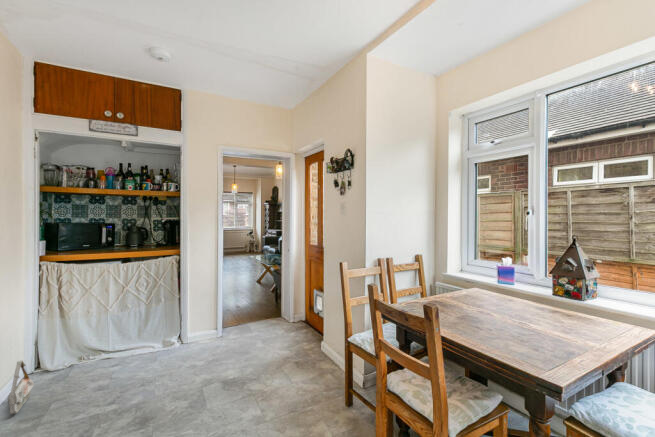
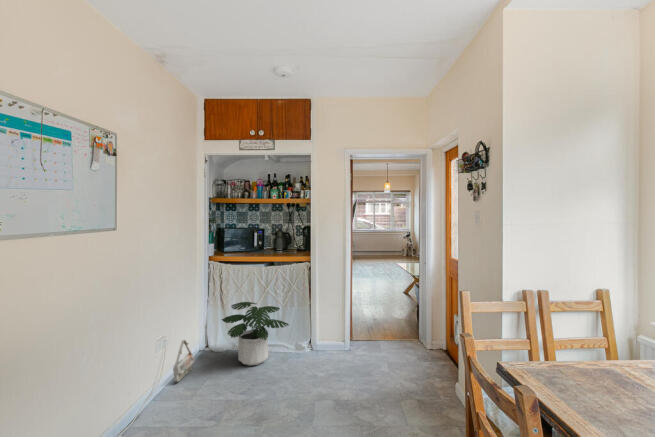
potted plant: none [69,306,162,375] -> present [222,302,289,366]

